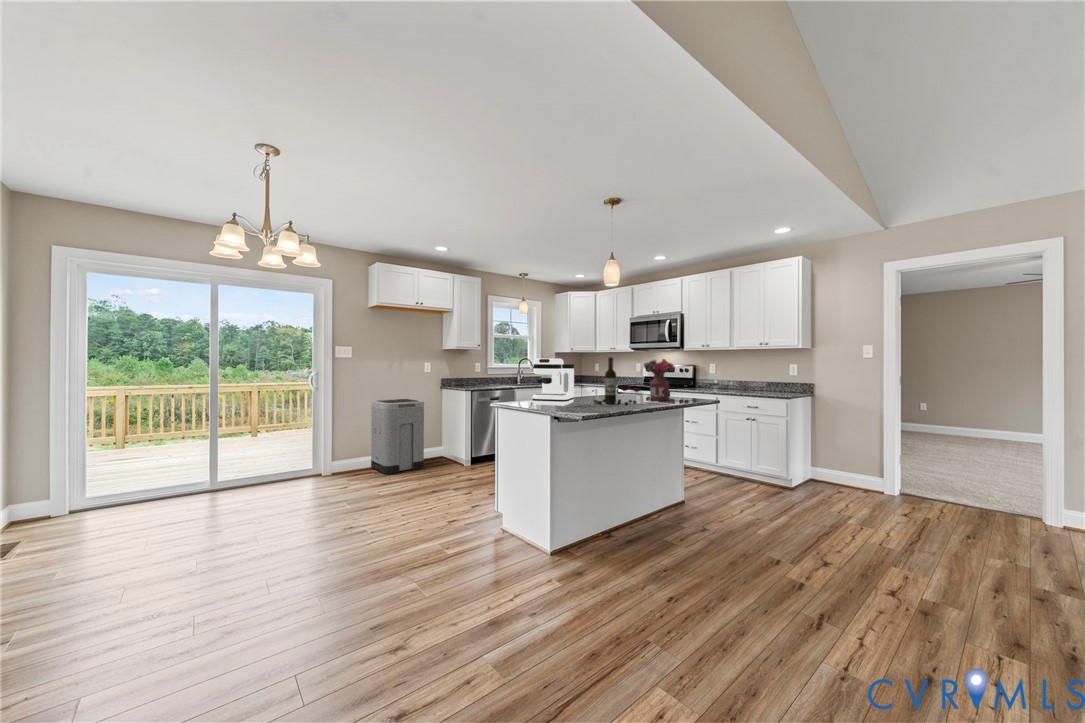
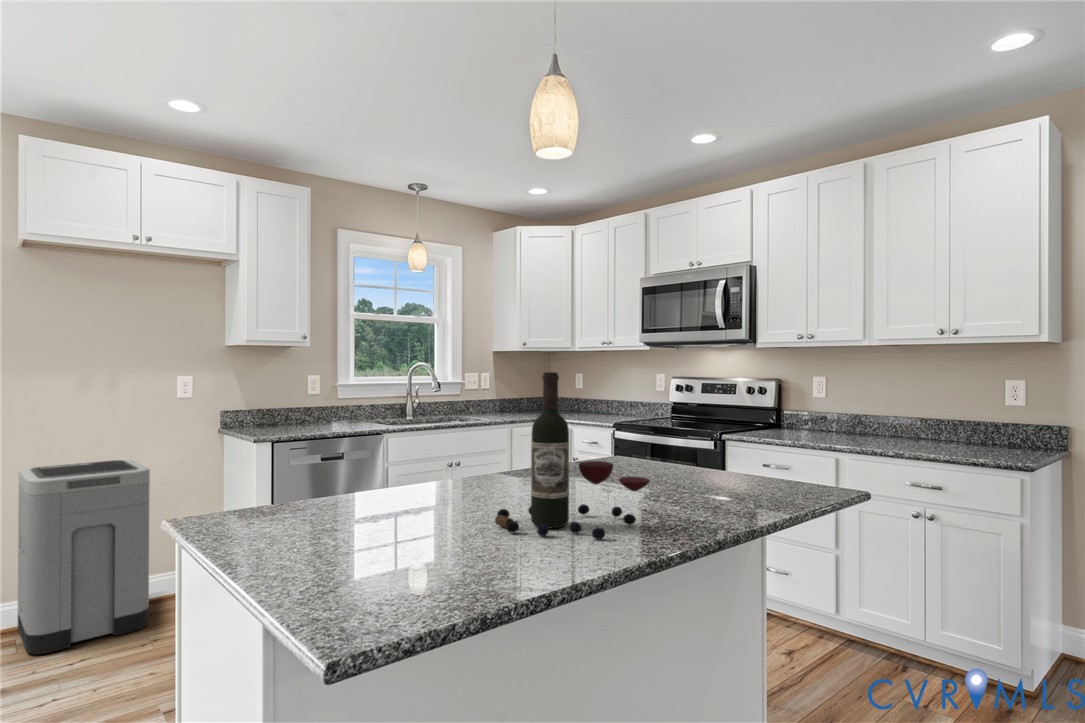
coffee maker: present [532,358,574,407] -> none [246,378,422,559]
flower arrangement: present [644,359,674,401] -> none [662,372,752,497]

